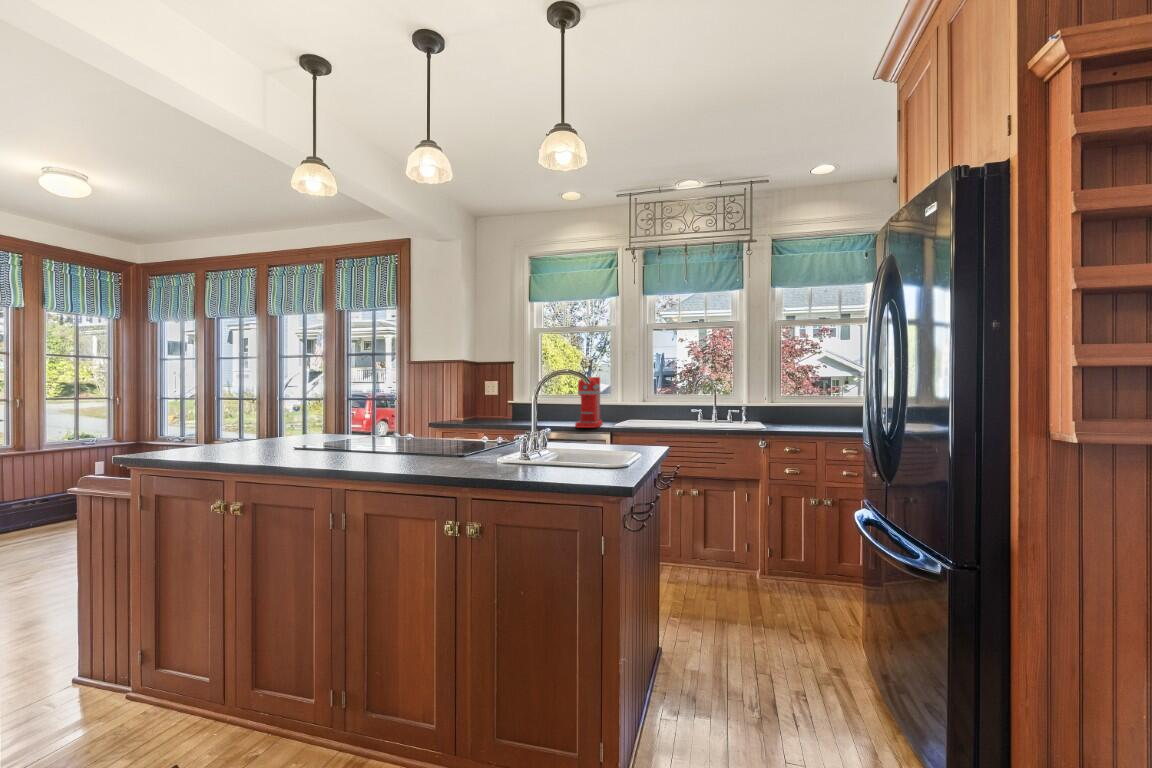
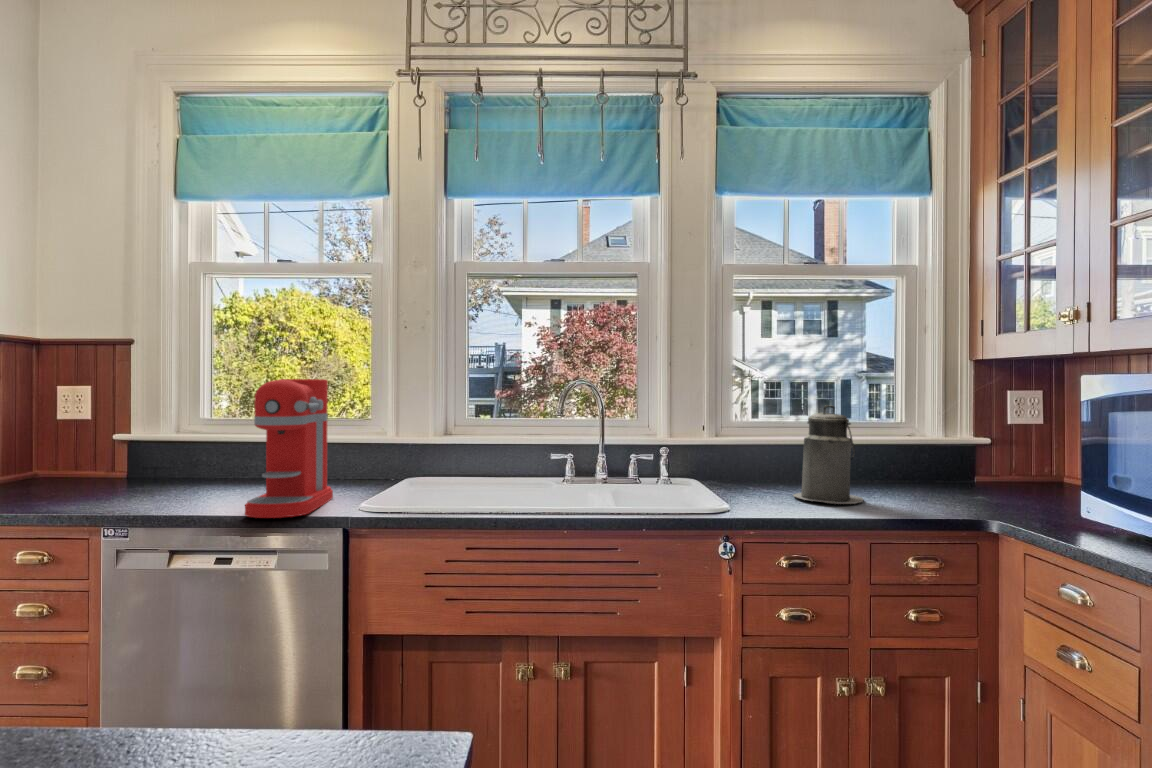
canister: none [799,386,831,428] -> present [793,405,863,504]

